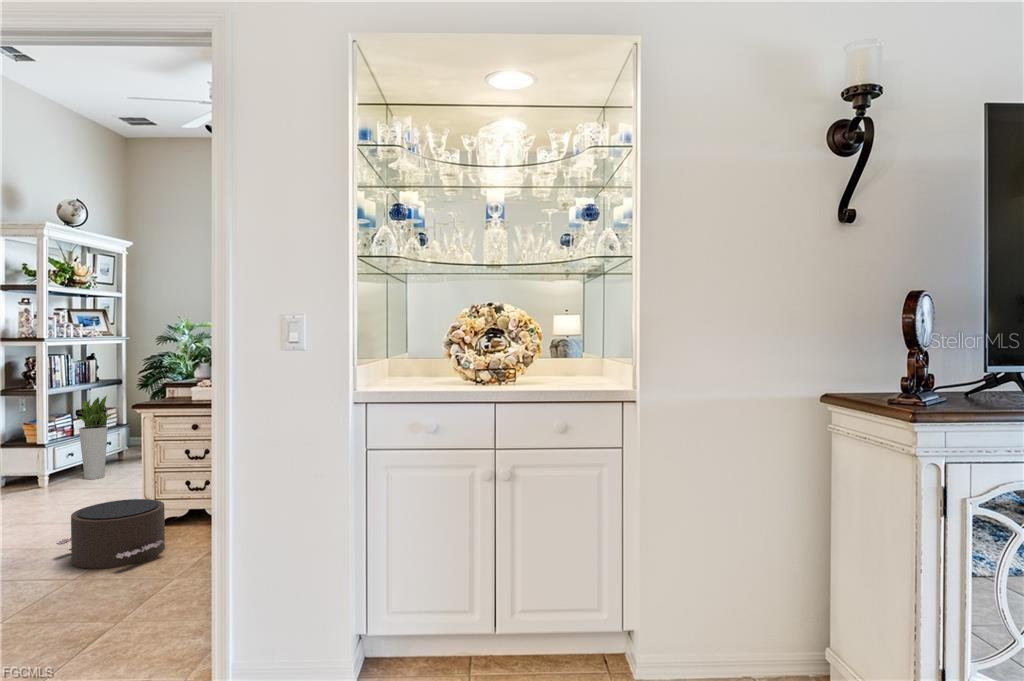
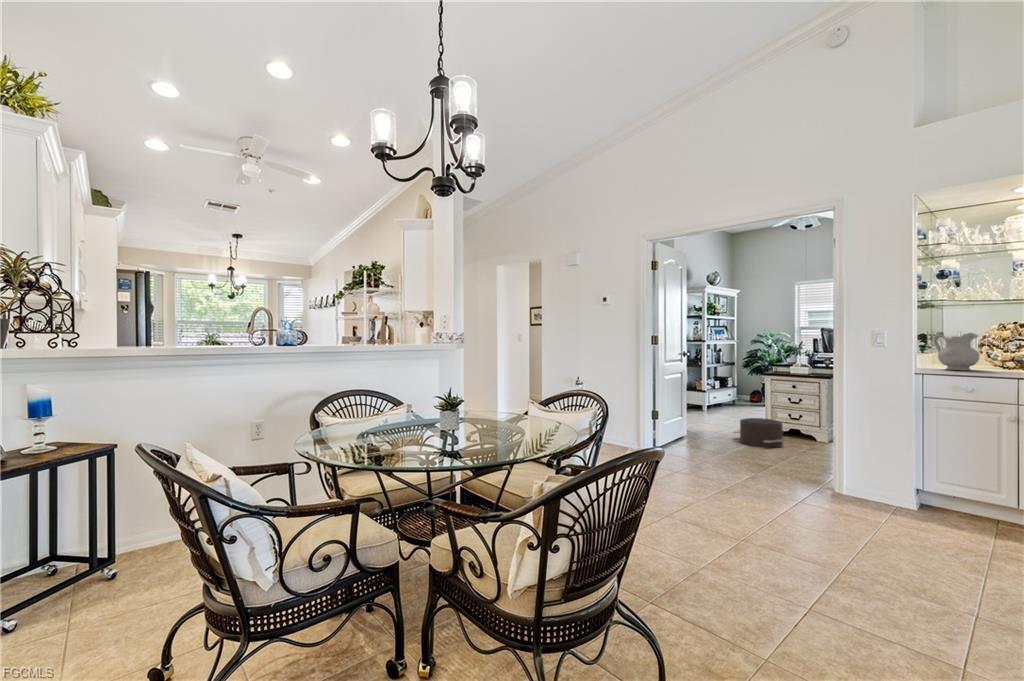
ceramic pitcher: none [385,316,447,389] -> present [933,332,979,370]
planter: present [77,396,112,479] -> none [718,370,735,411]

